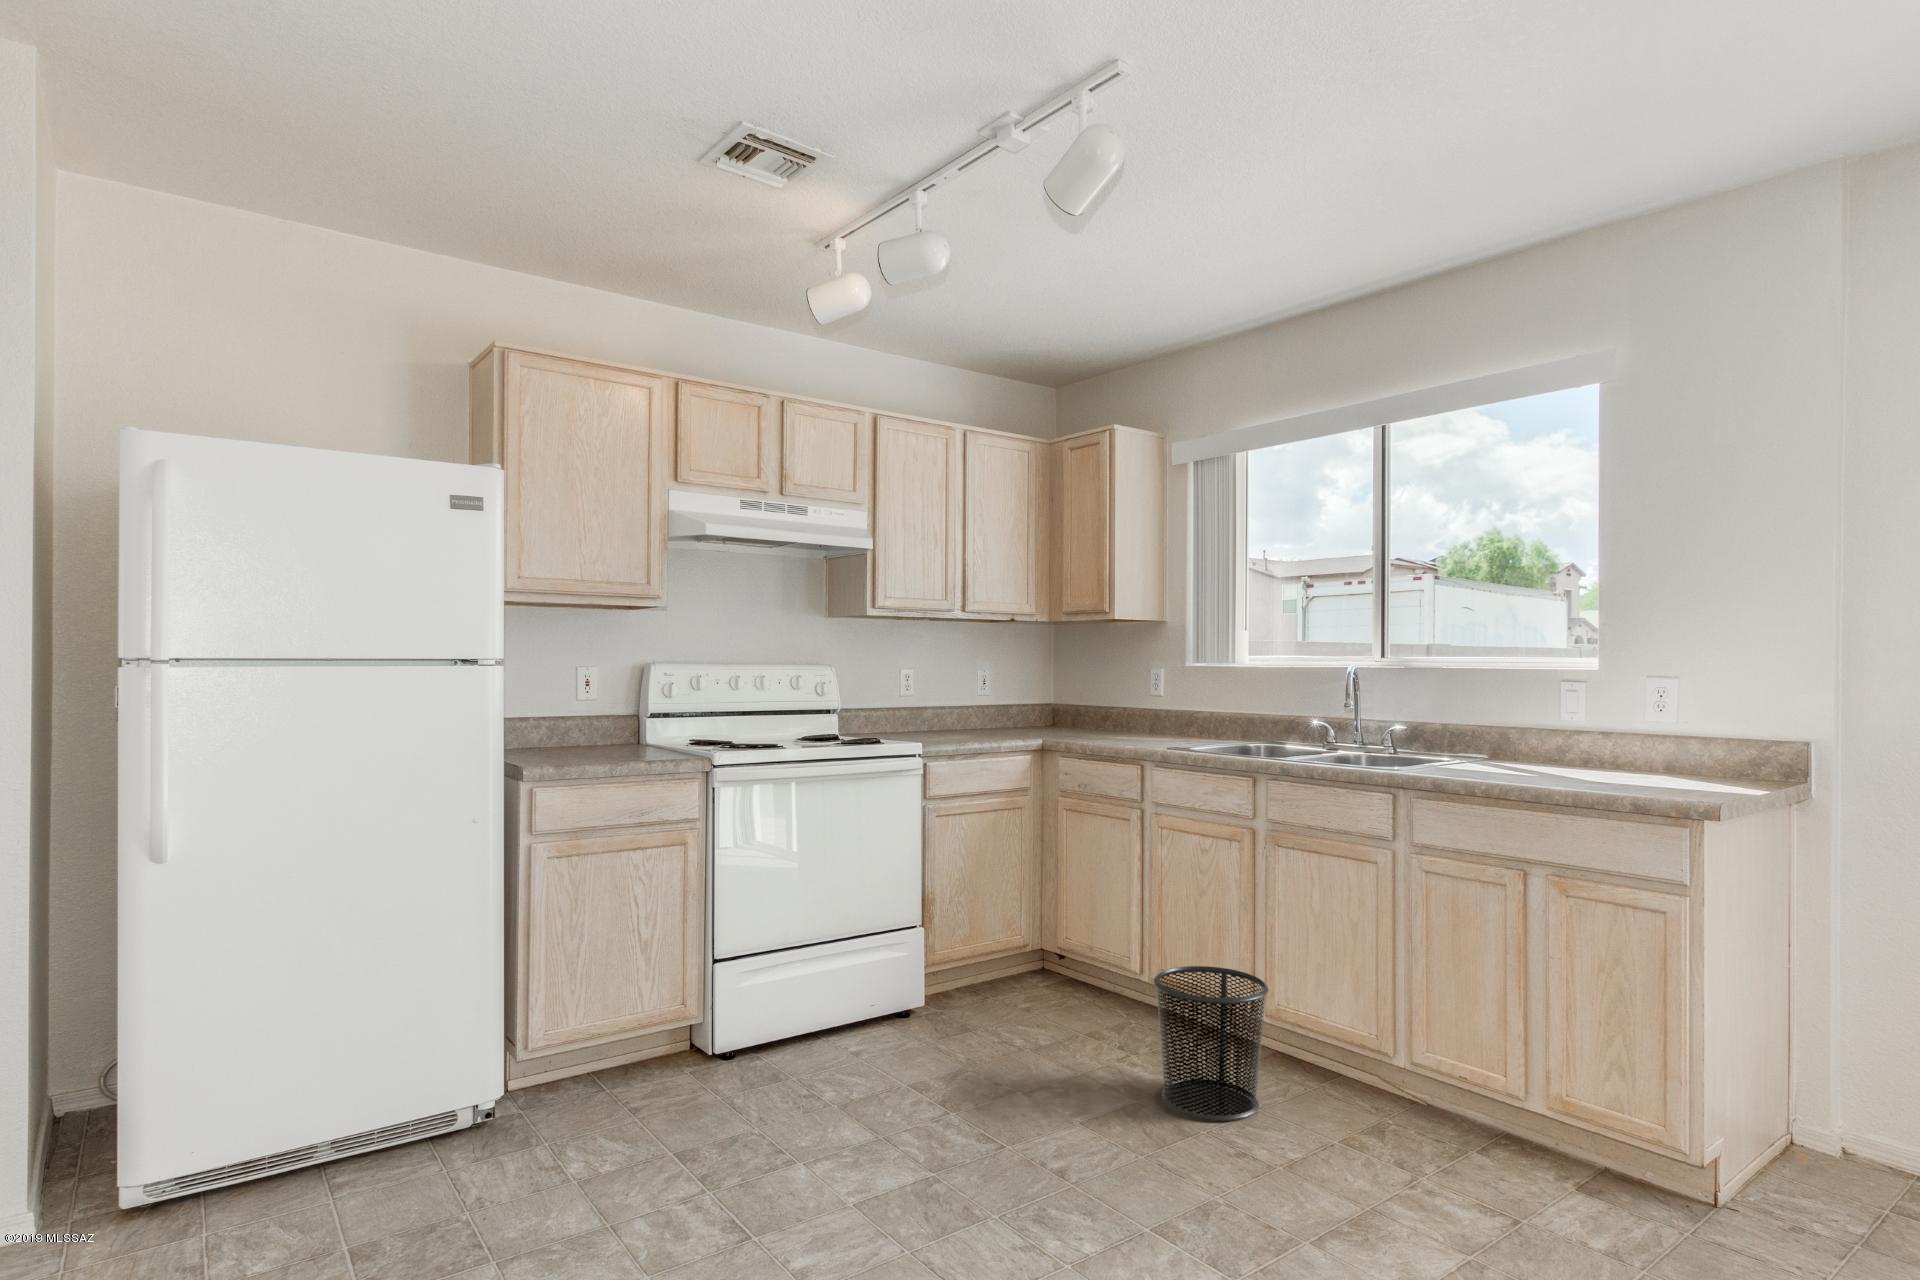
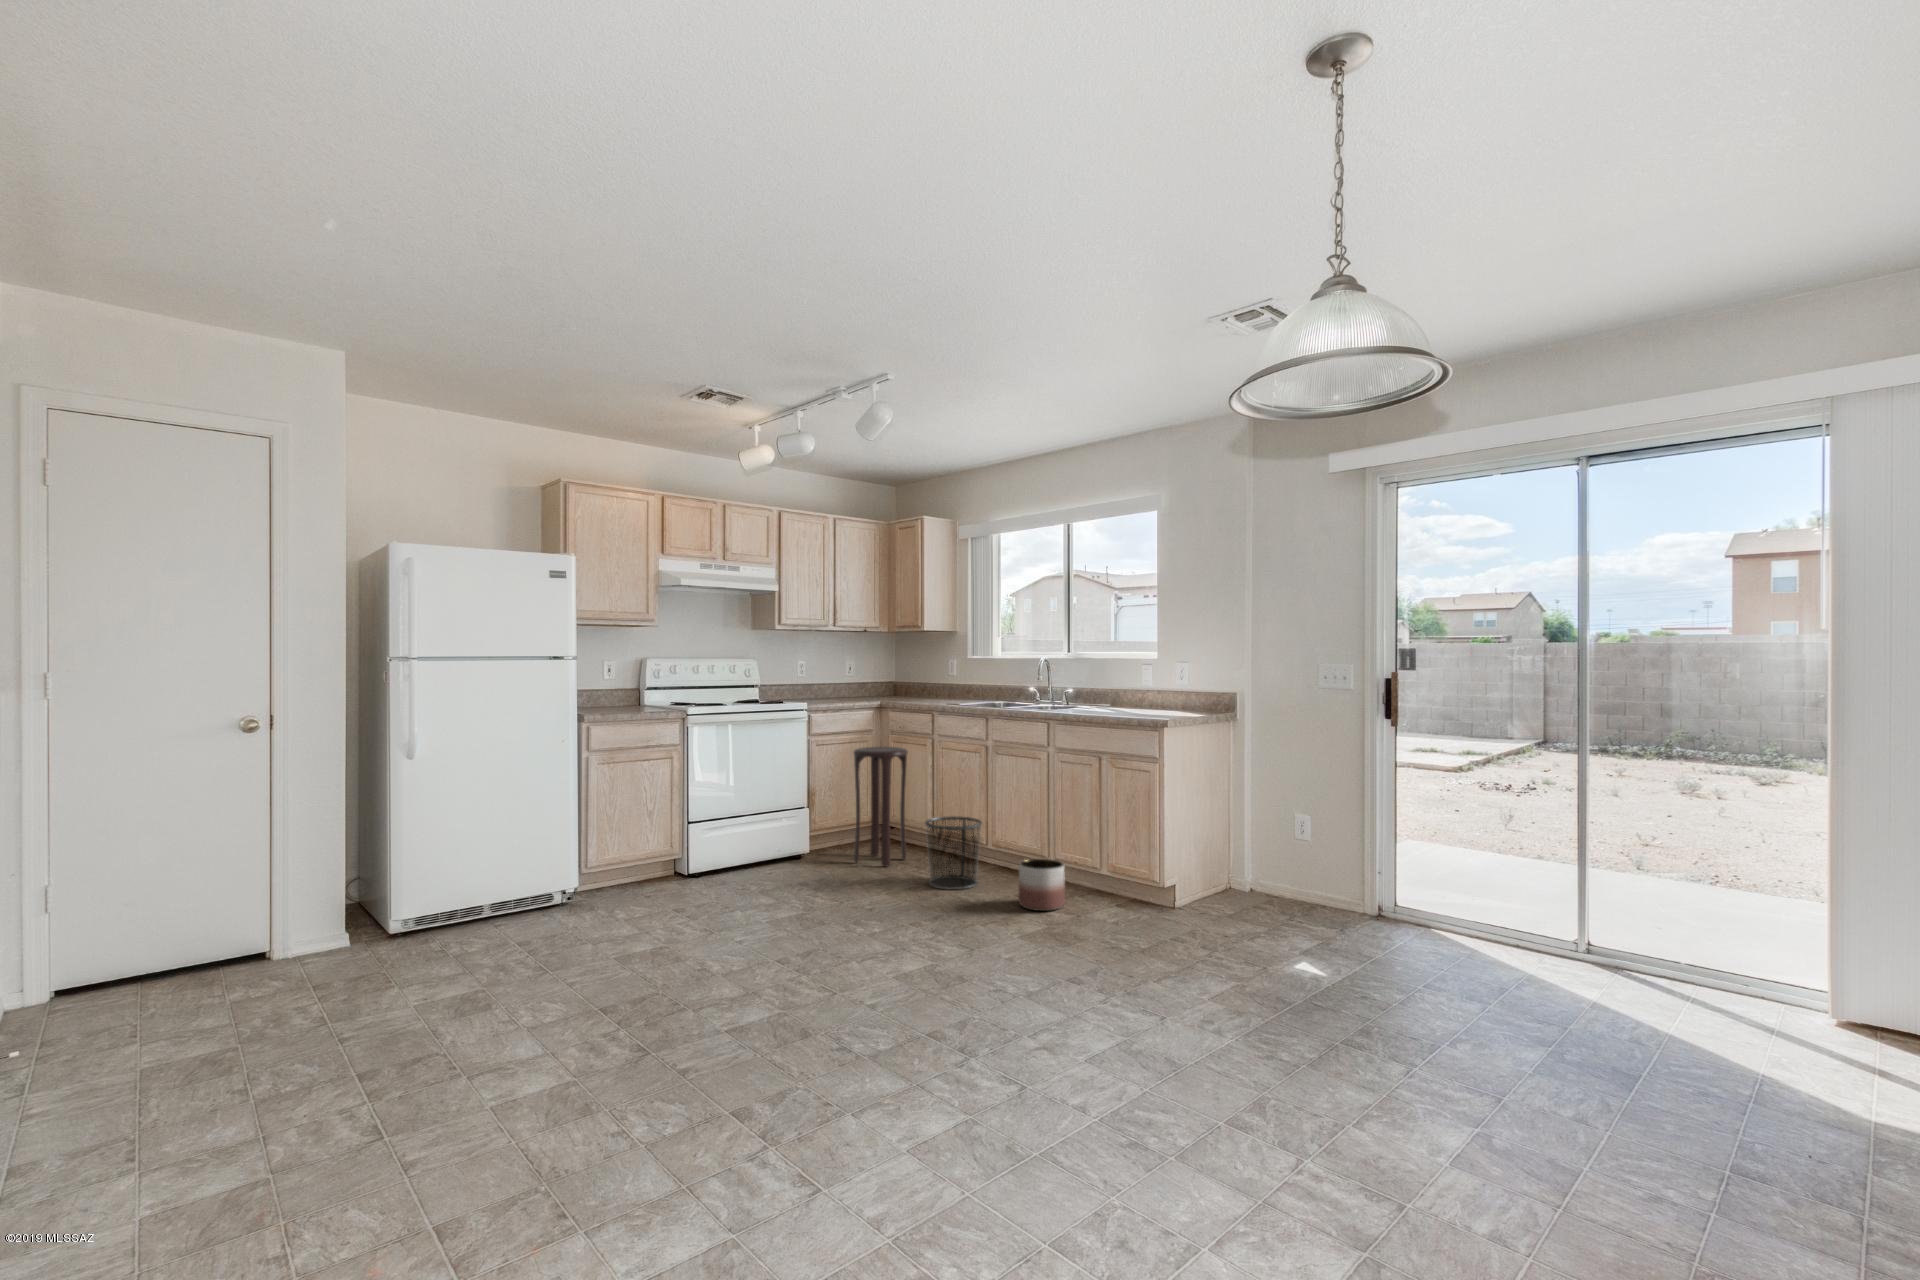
stool: none [1006,822,1105,1046] -> present [853,747,908,867]
planter: none [1371,1079,1475,1205] -> present [1018,859,1065,911]

